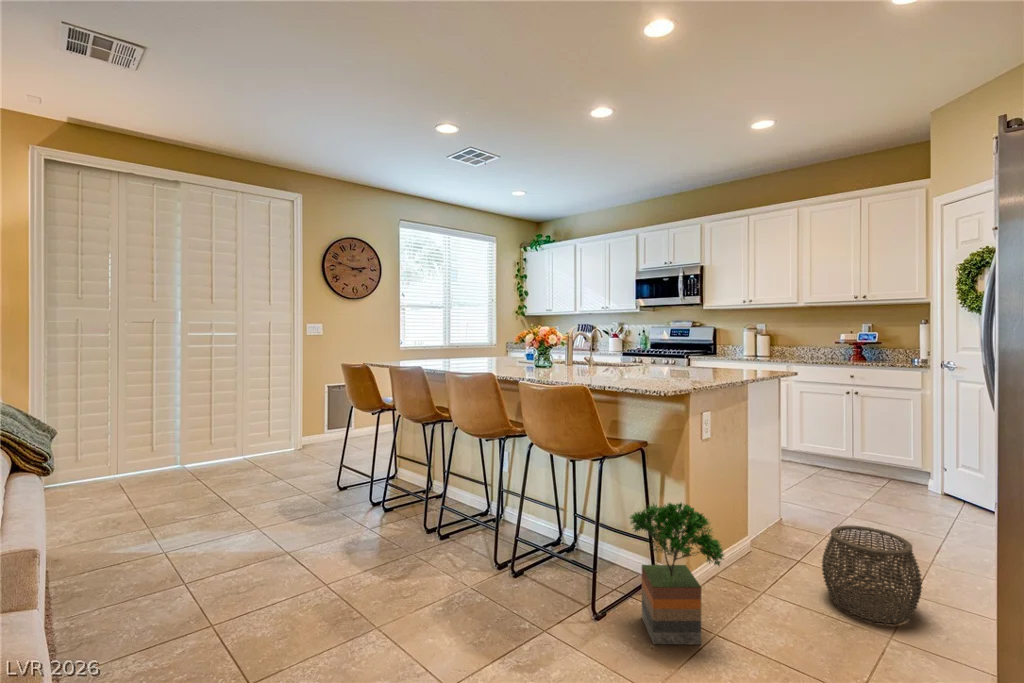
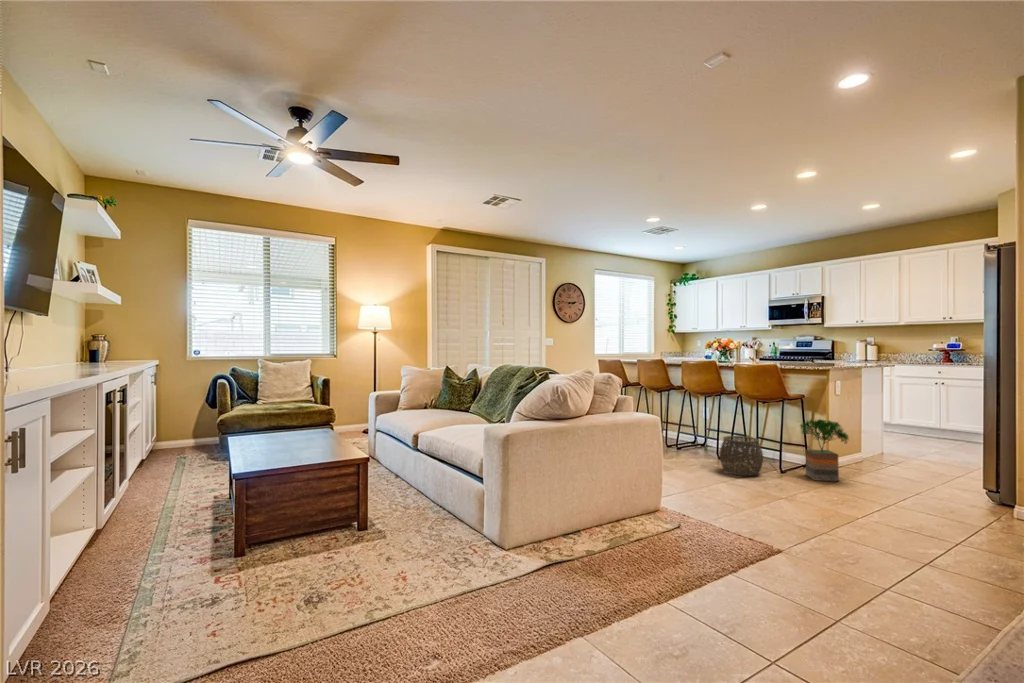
woven basket: present [822,526,922,624] -> present [720,436,763,476]

